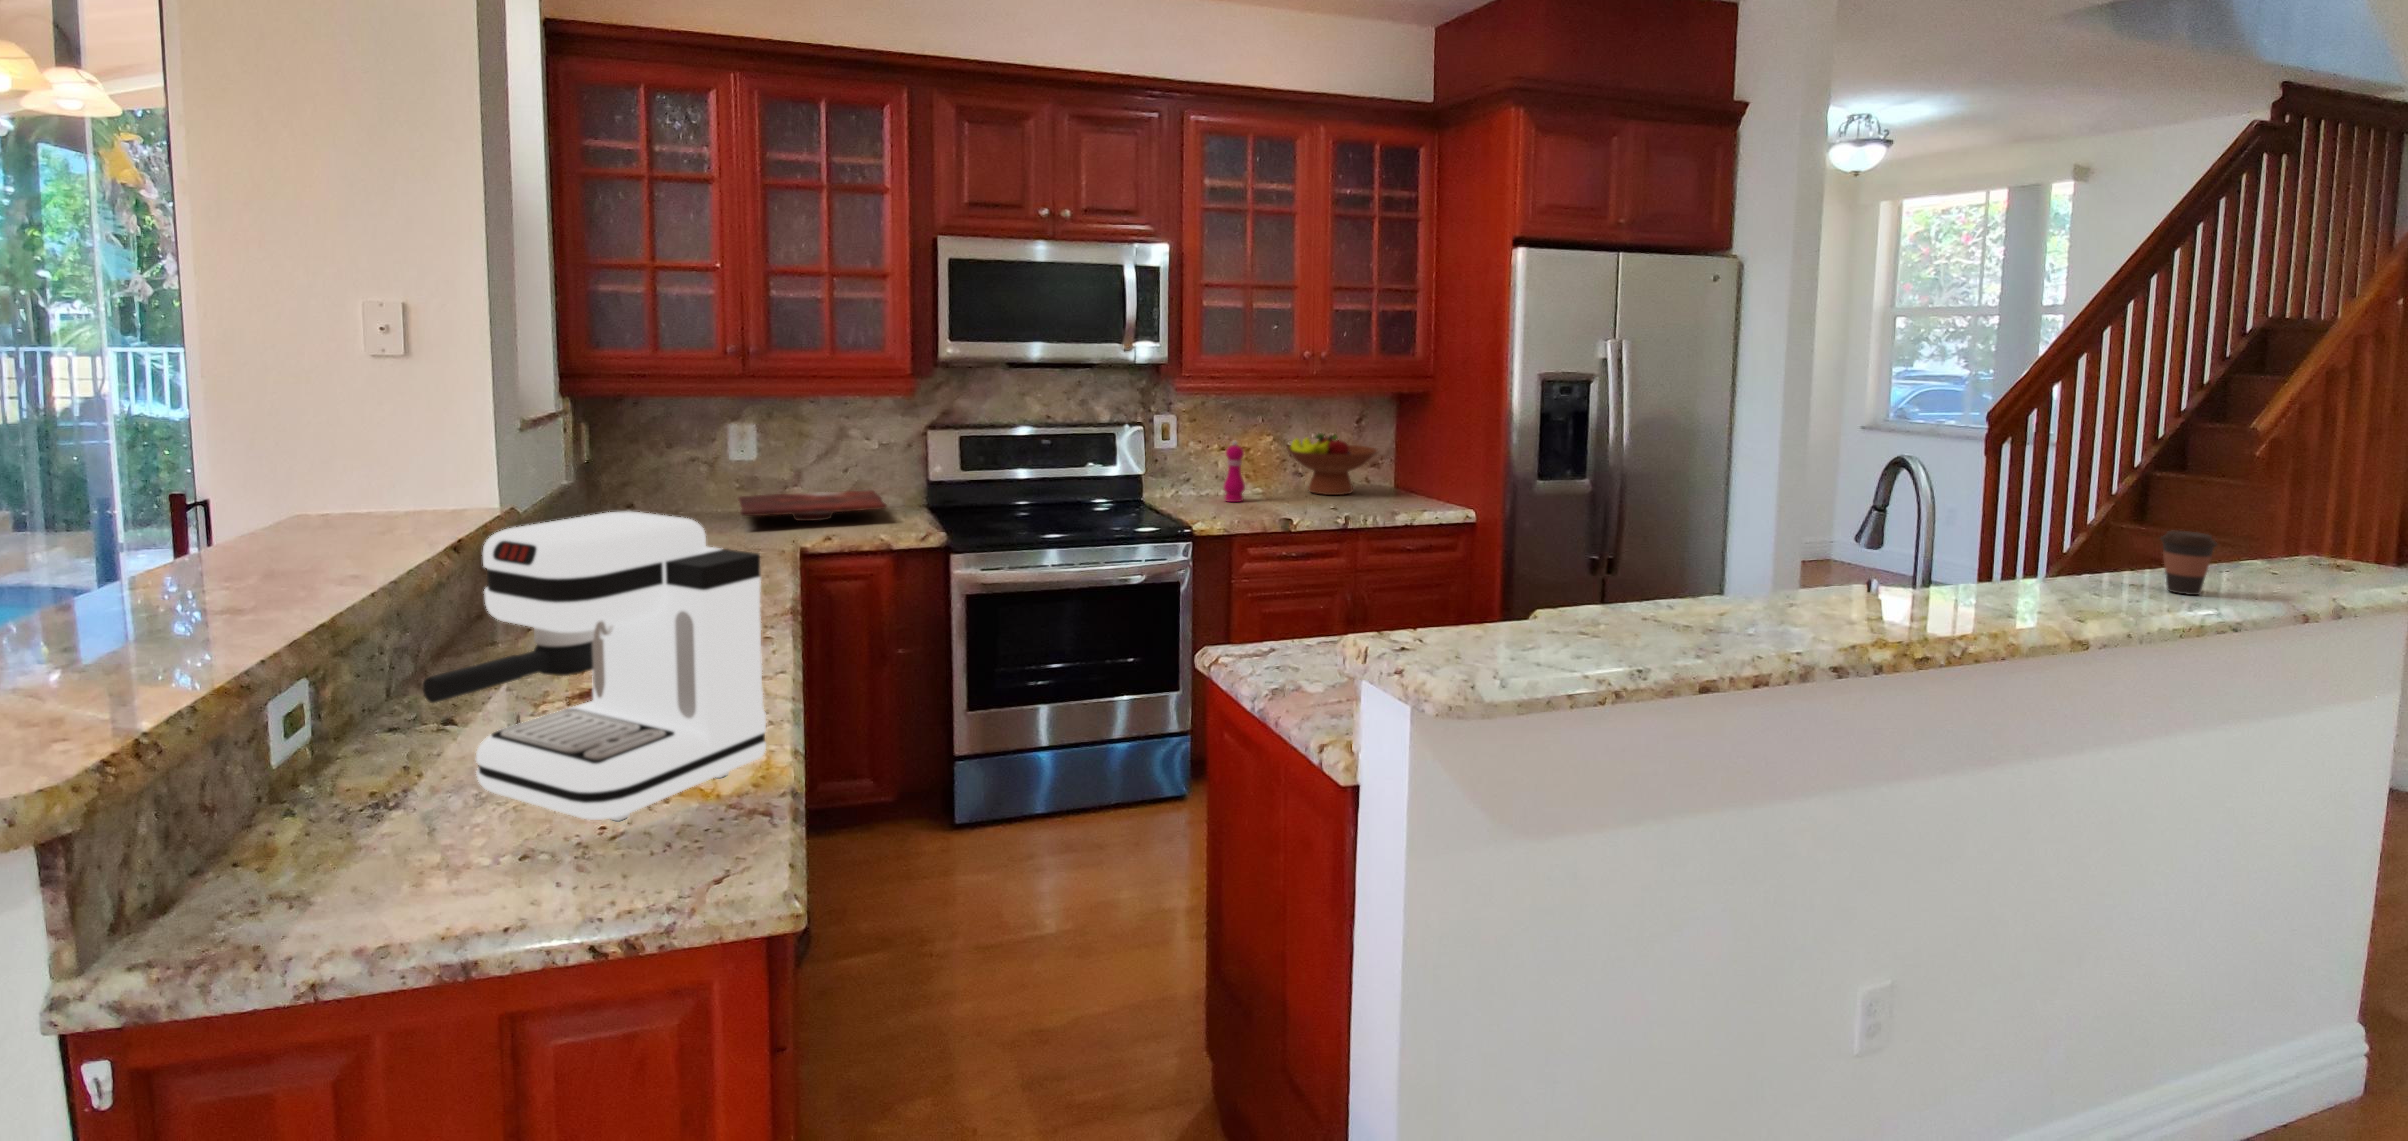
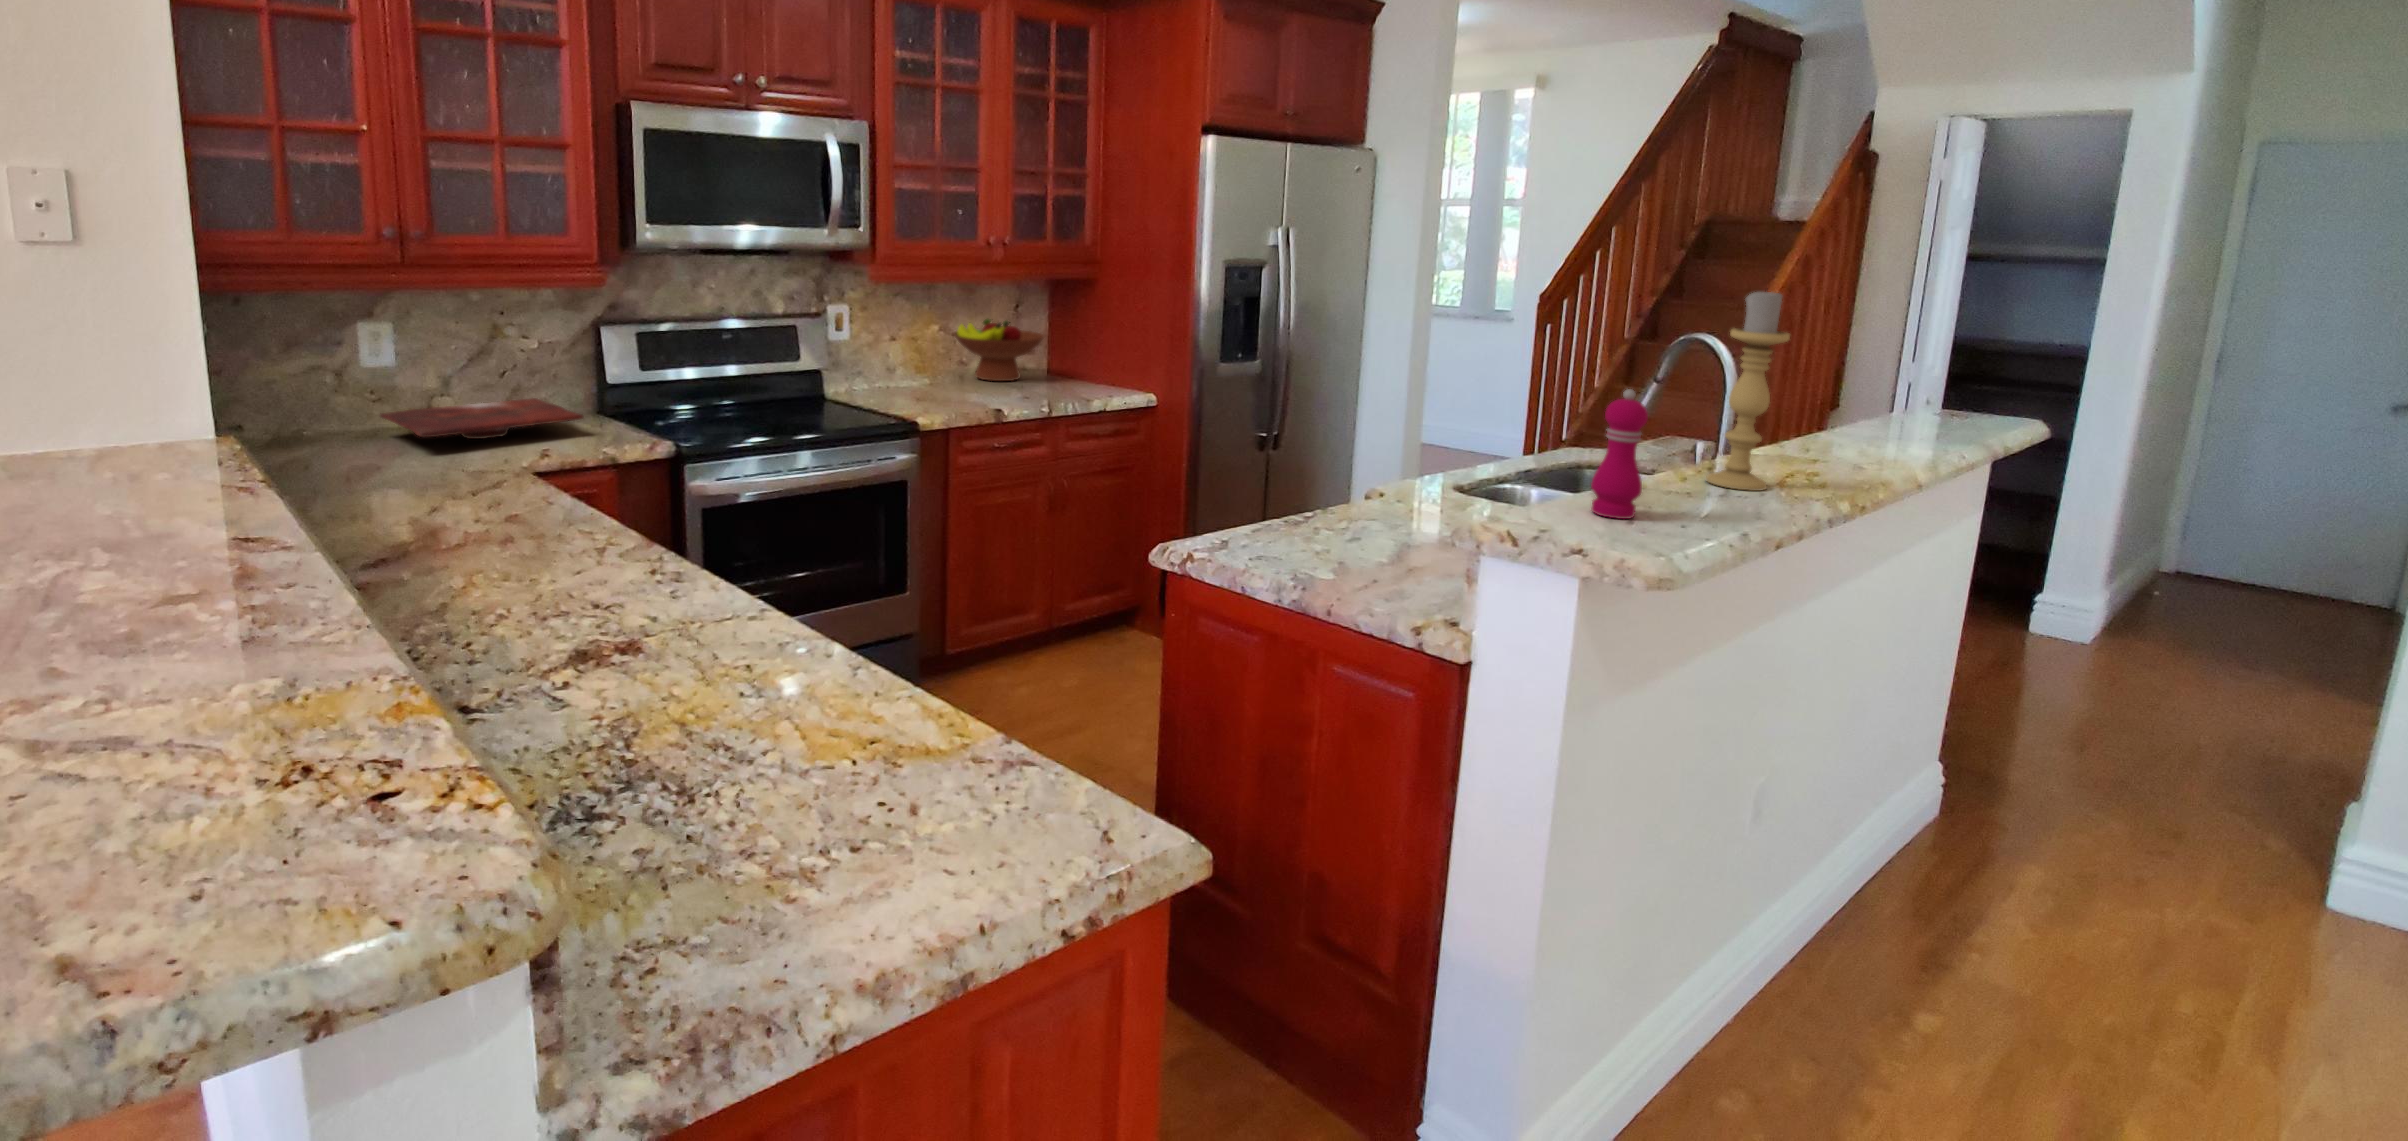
candle holder: none [1813,384,1897,629] -> present [1706,291,1790,491]
pepper mill: present [1223,441,1245,502] -> present [1591,389,1648,519]
coffee maker: present [423,511,766,821] -> none [683,458,950,805]
coffee cup: present [2160,531,2217,595] -> none [1853,395,1897,444]

